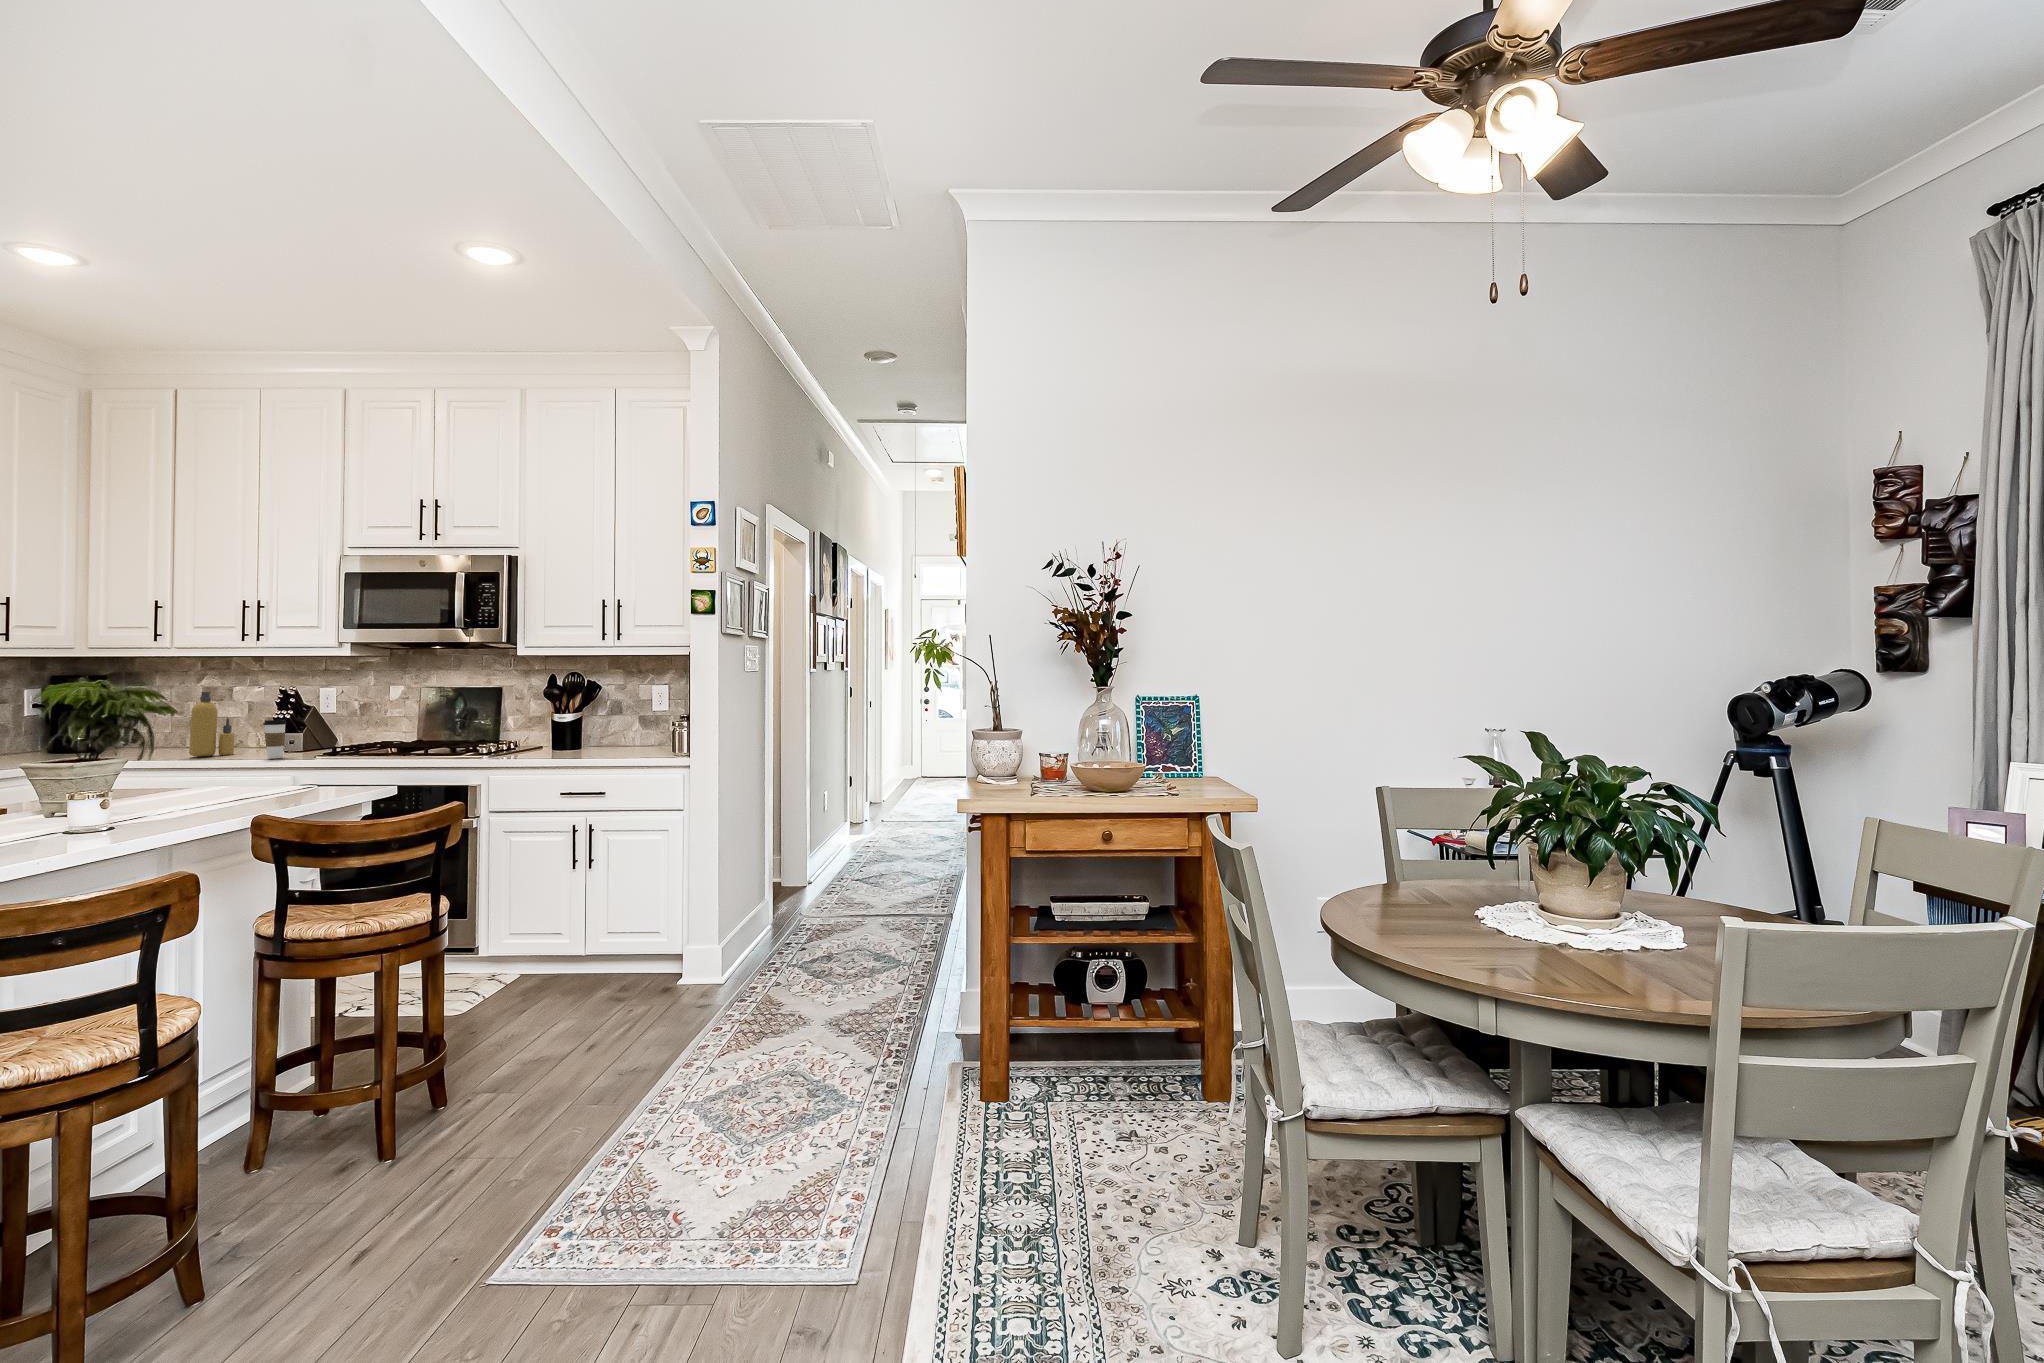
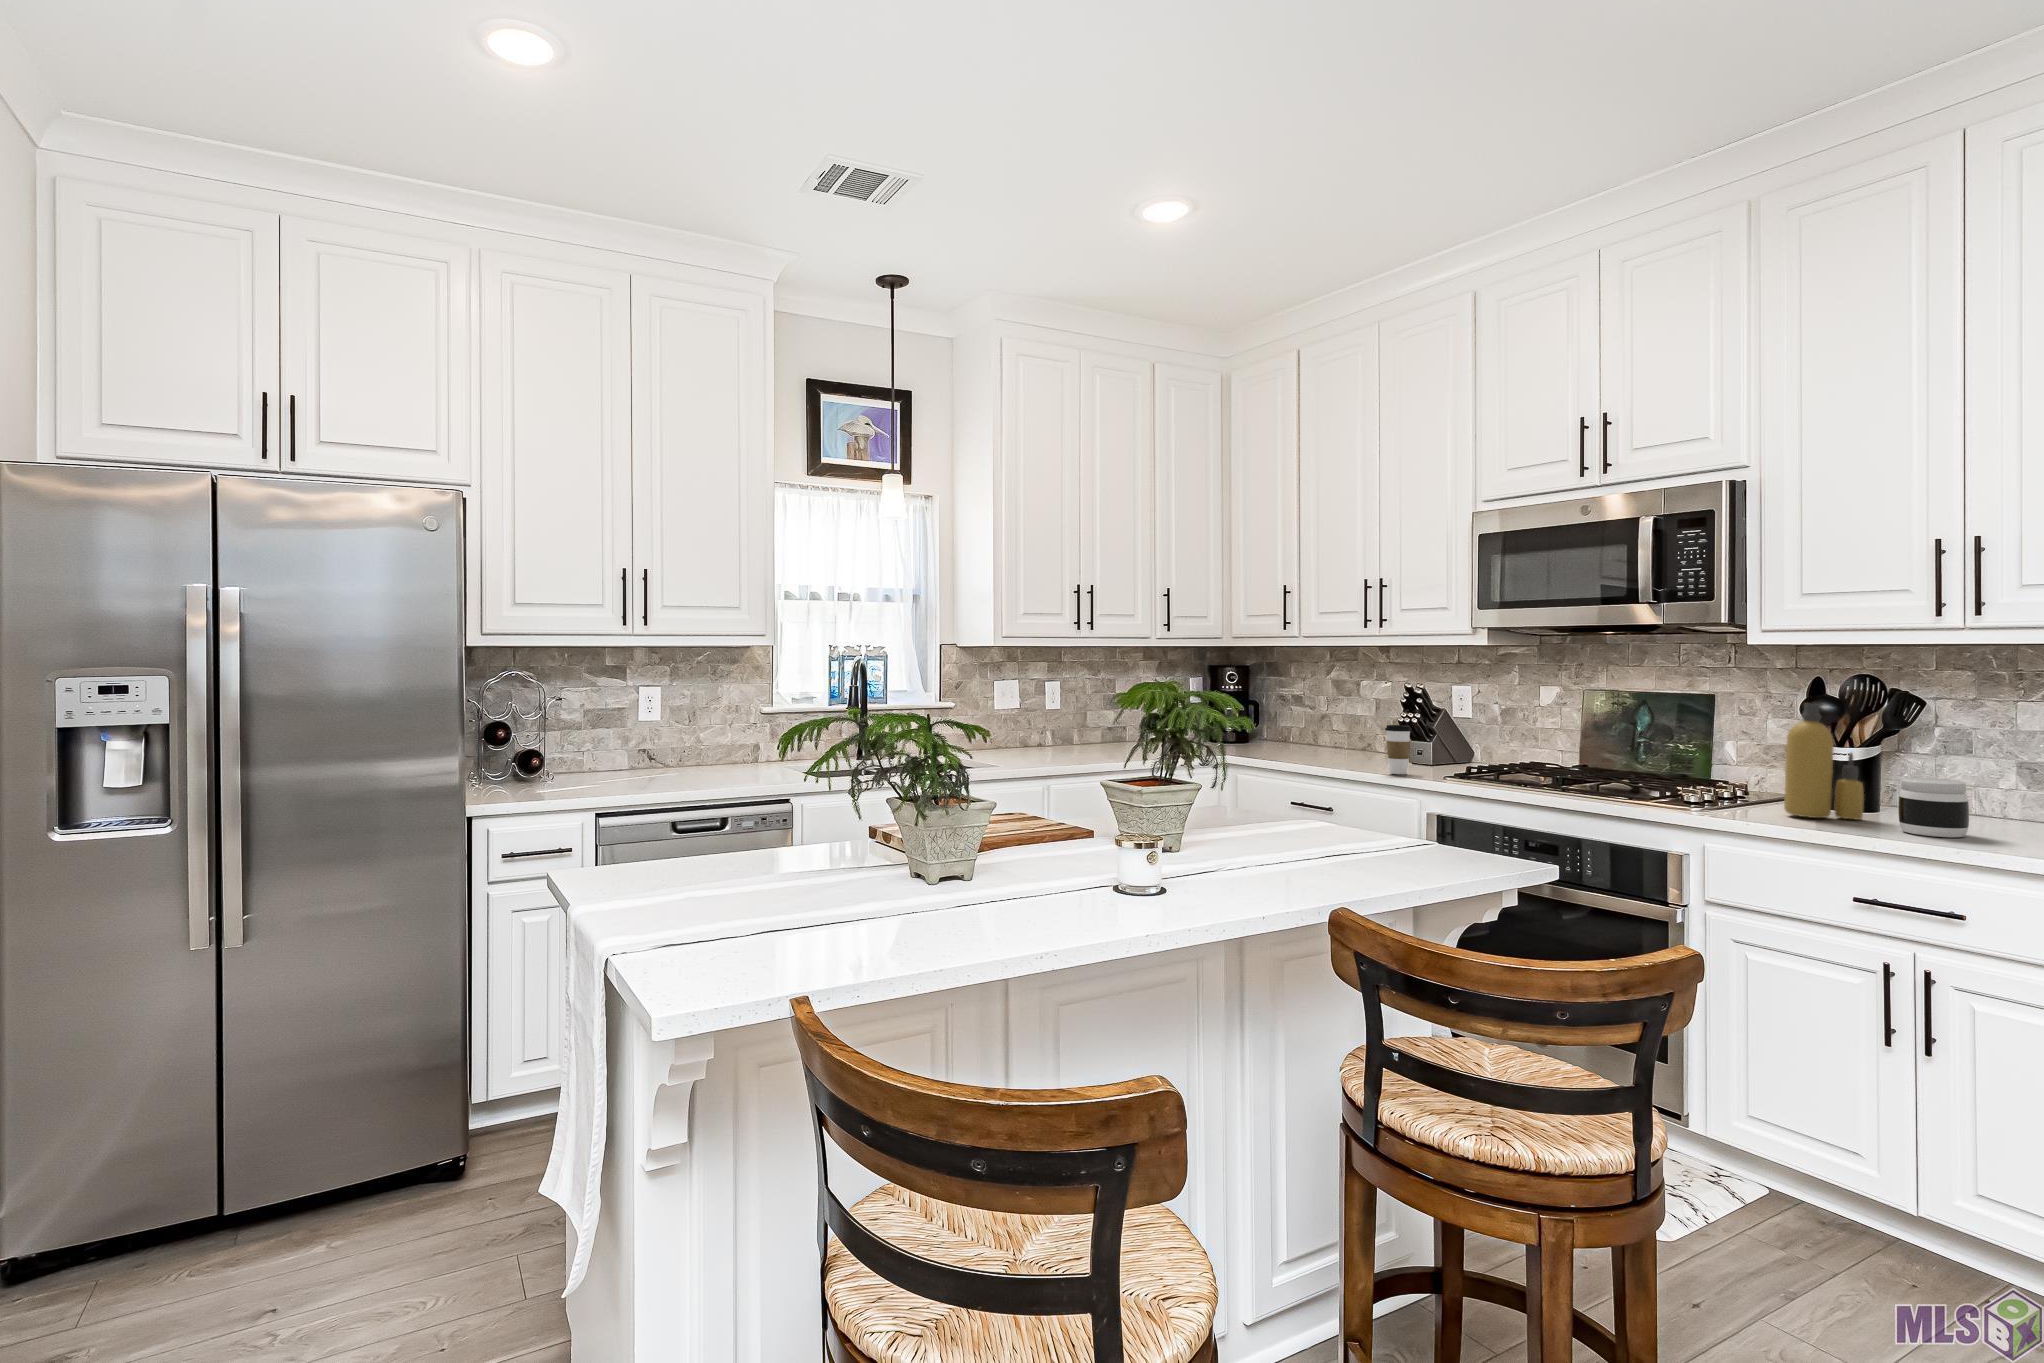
bottle: present [189,692,234,756] -> present [1784,704,1864,820]
jar: none [586,727,616,757] -> present [1898,778,1969,837]

